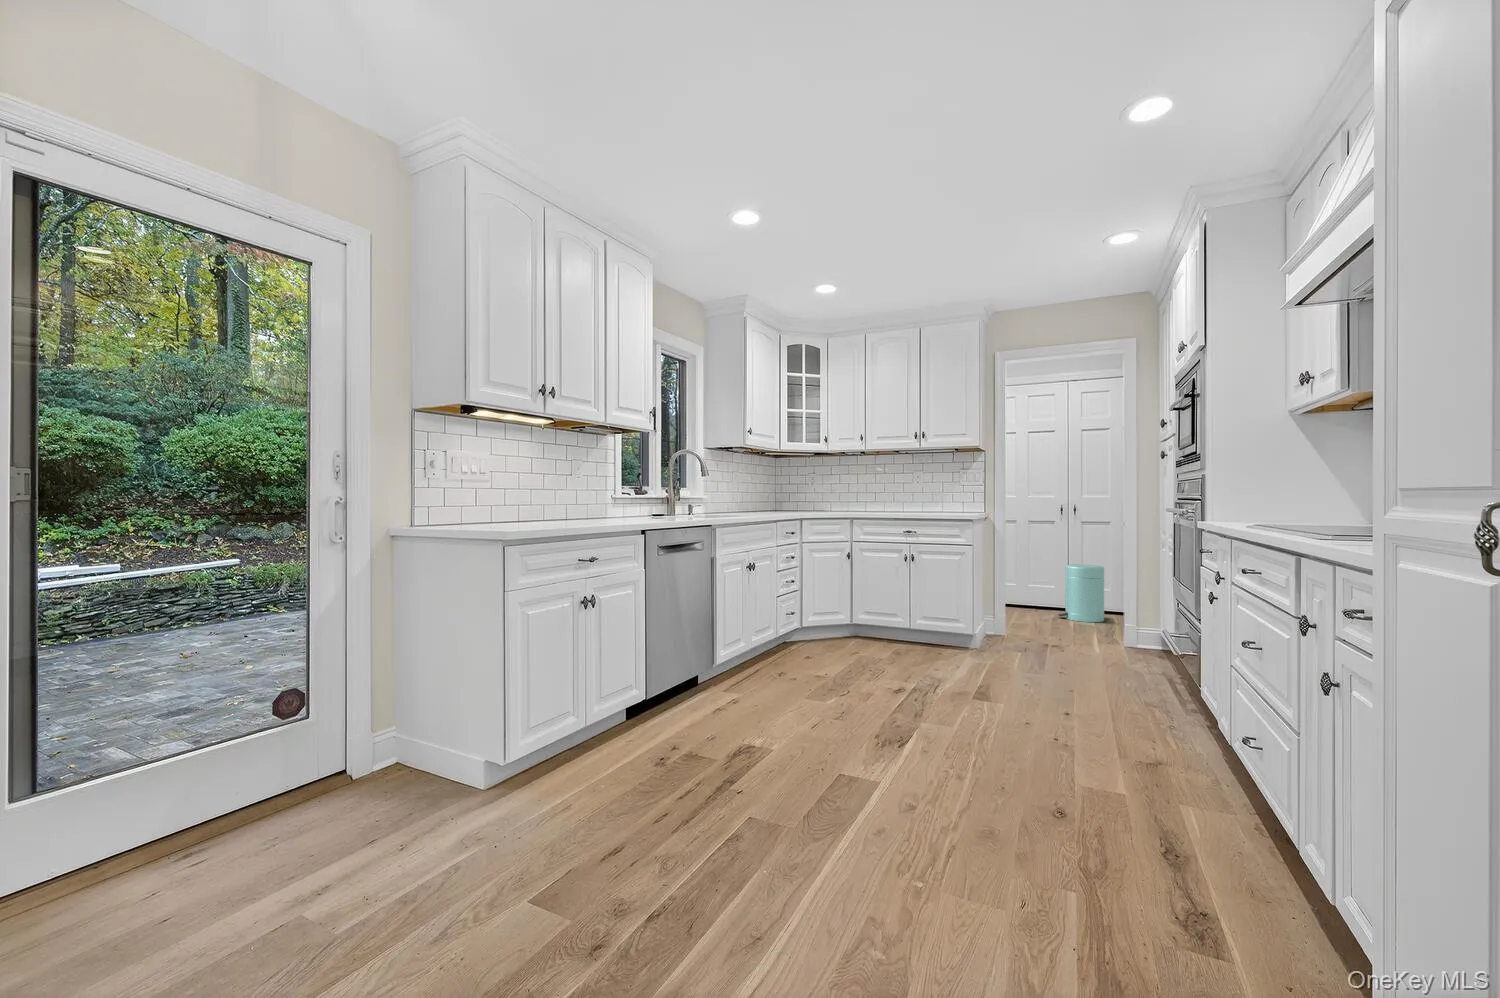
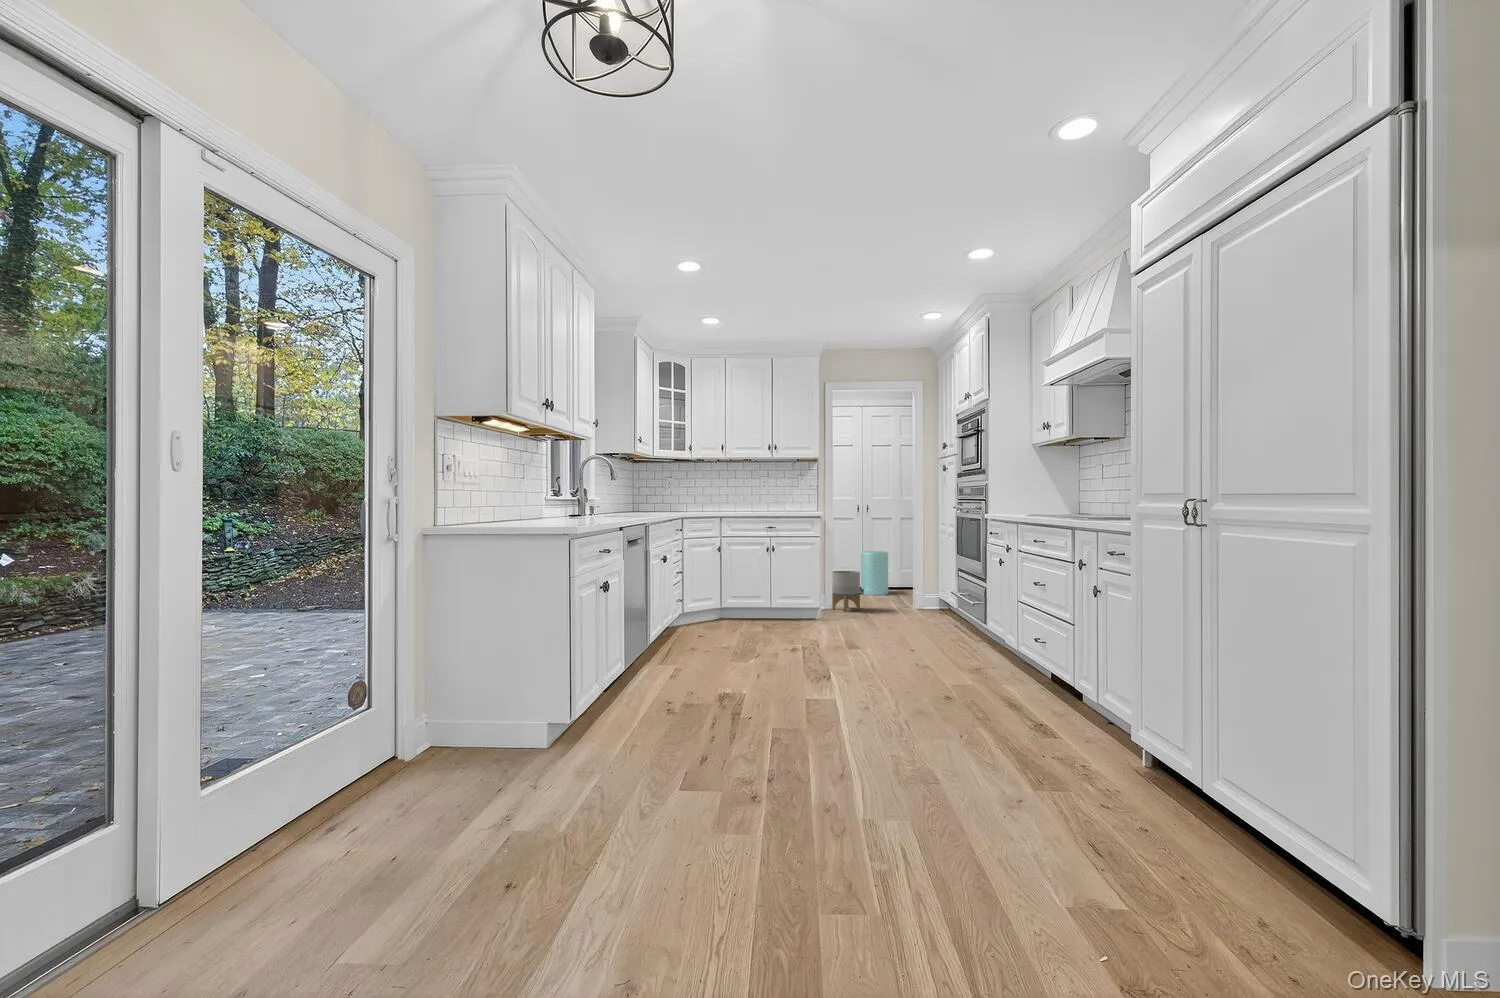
planter: none [1006,589,1044,642] -> present [832,570,860,612]

